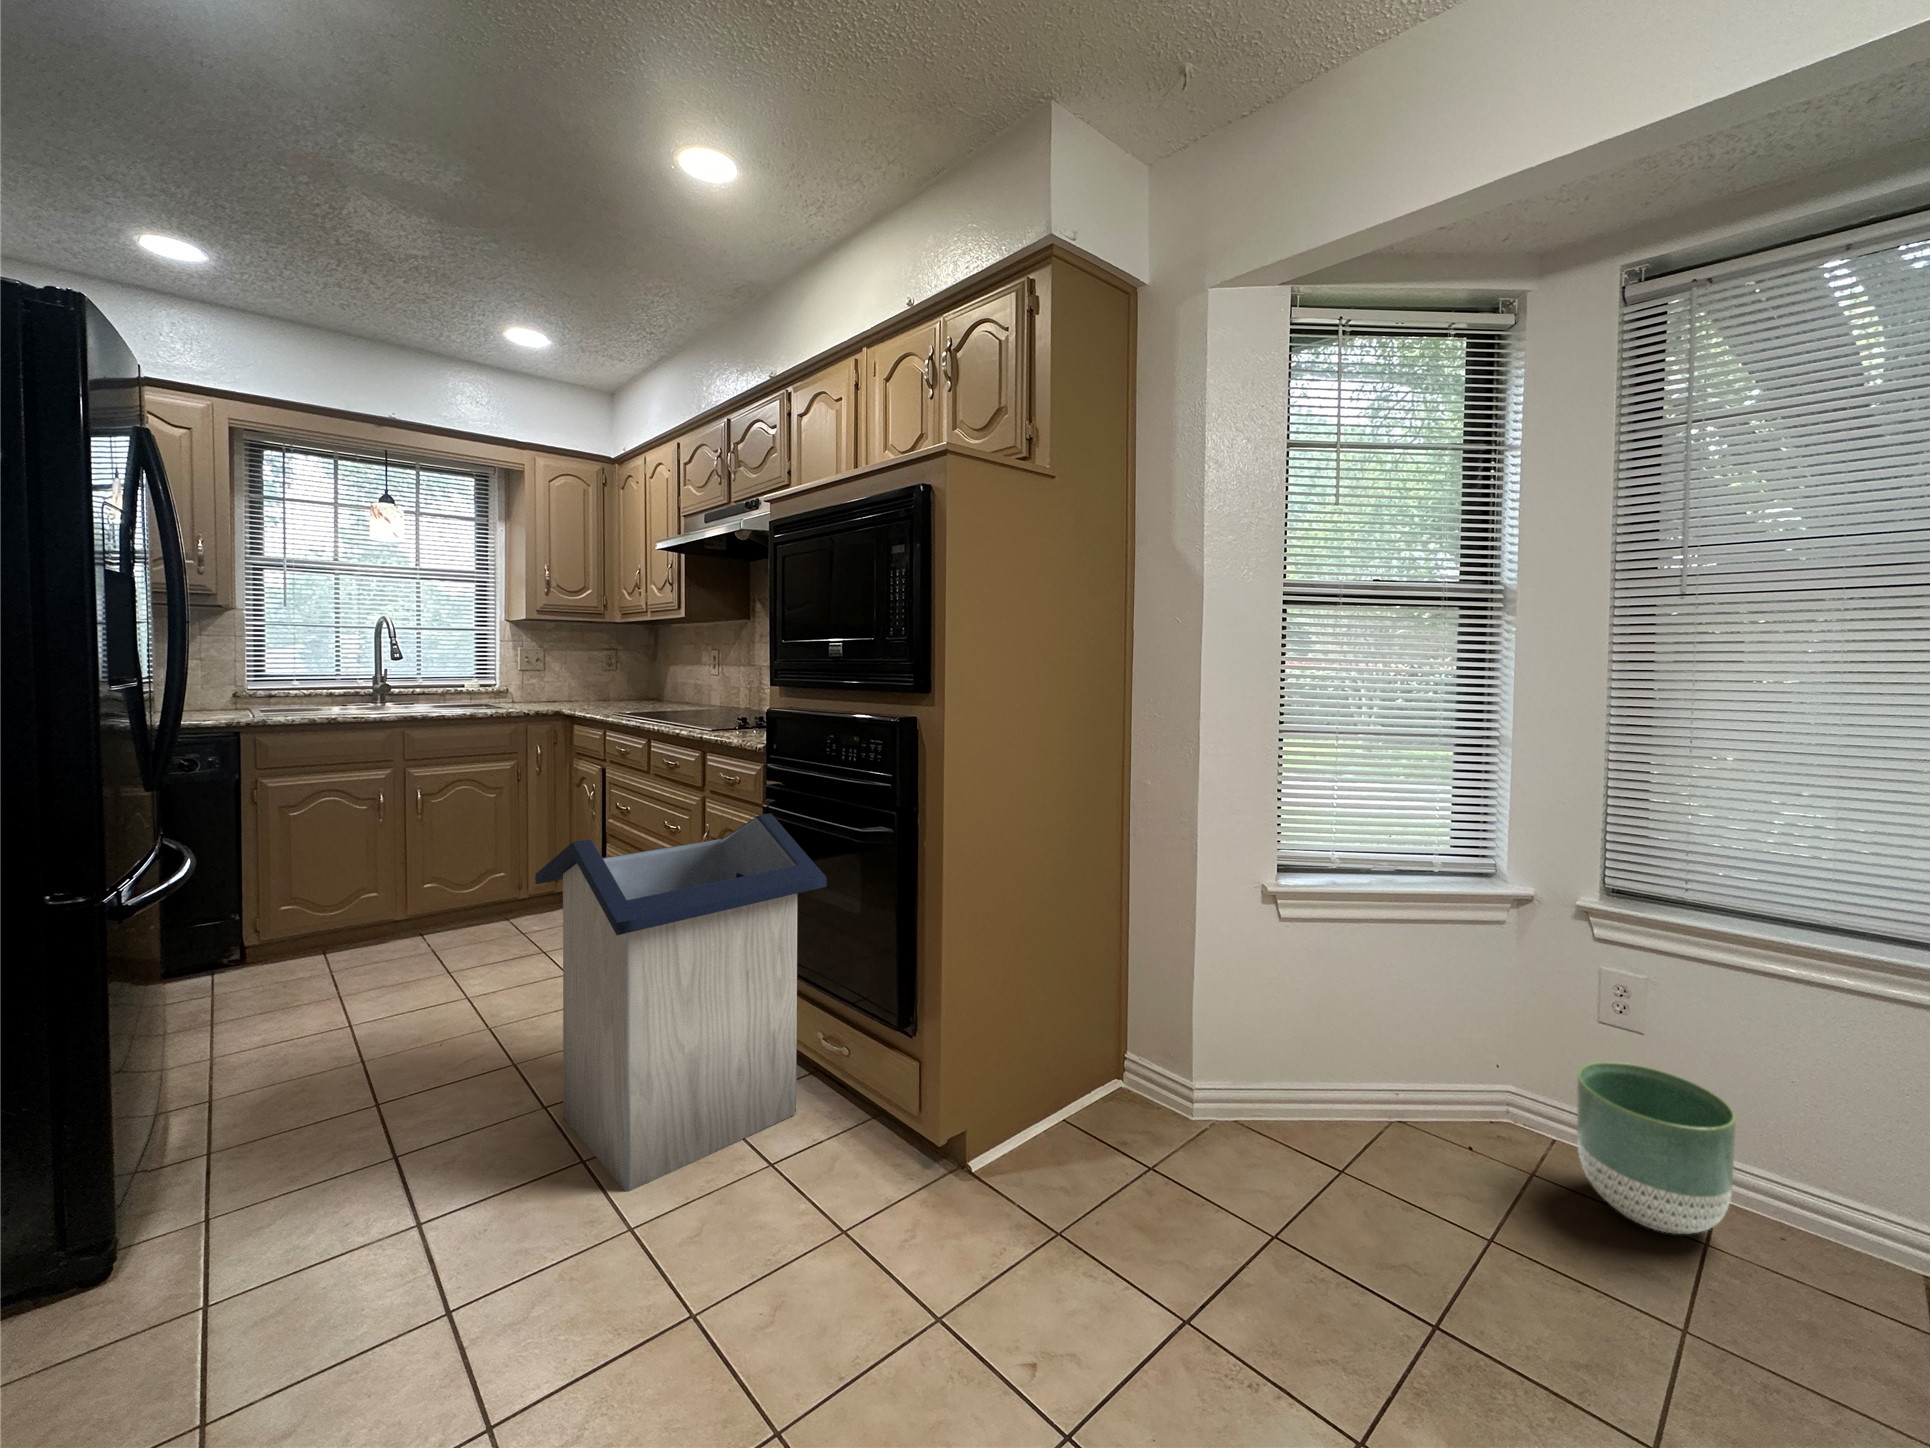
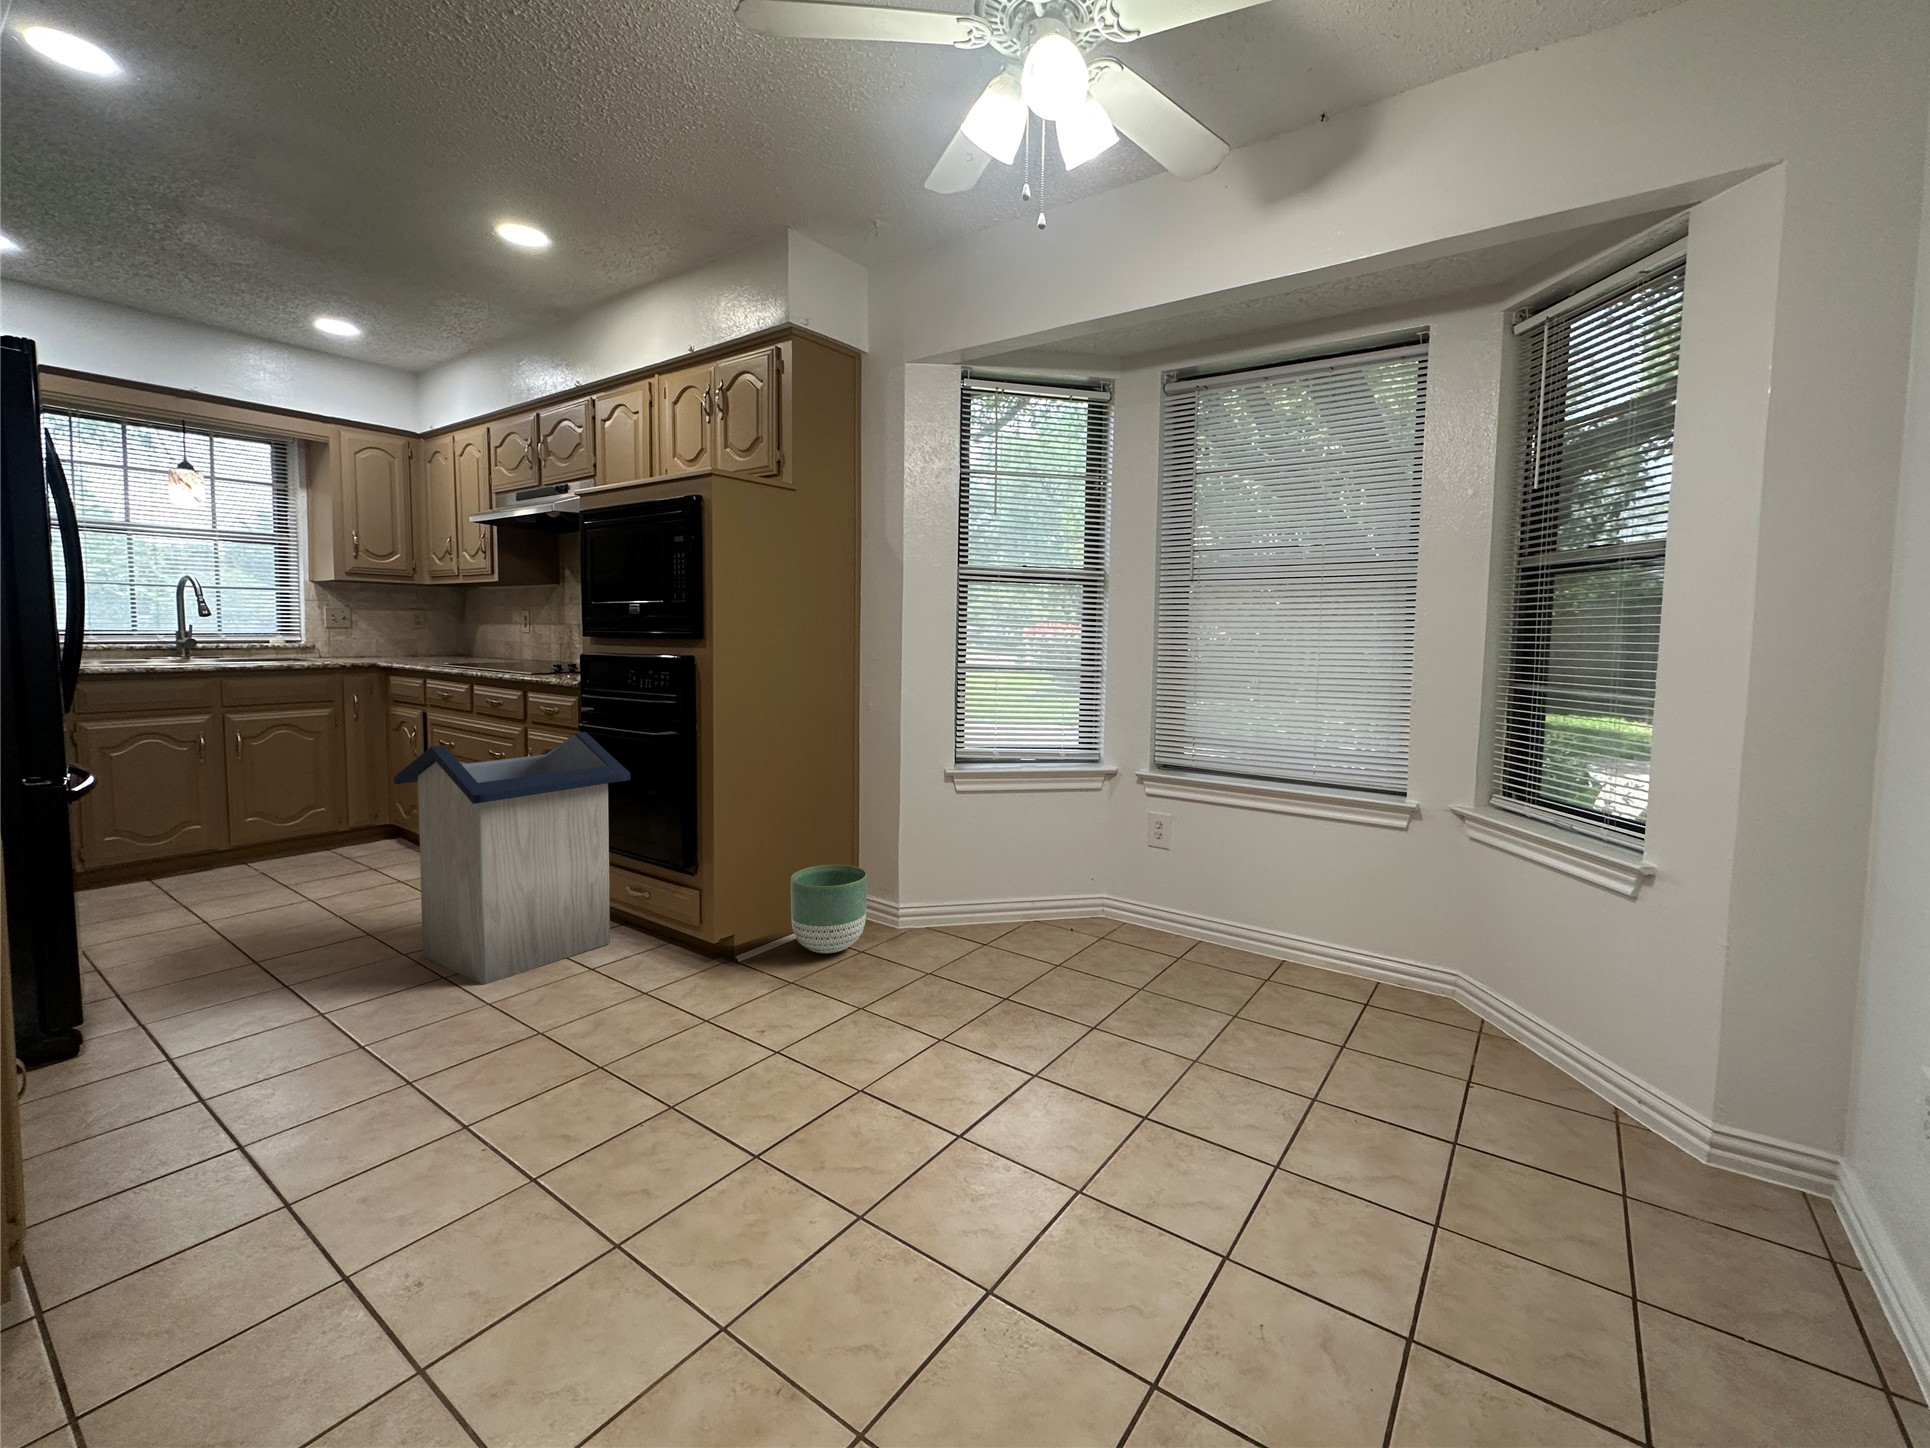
planter: present [1577,1062,1736,1234] -> present [791,865,867,953]

